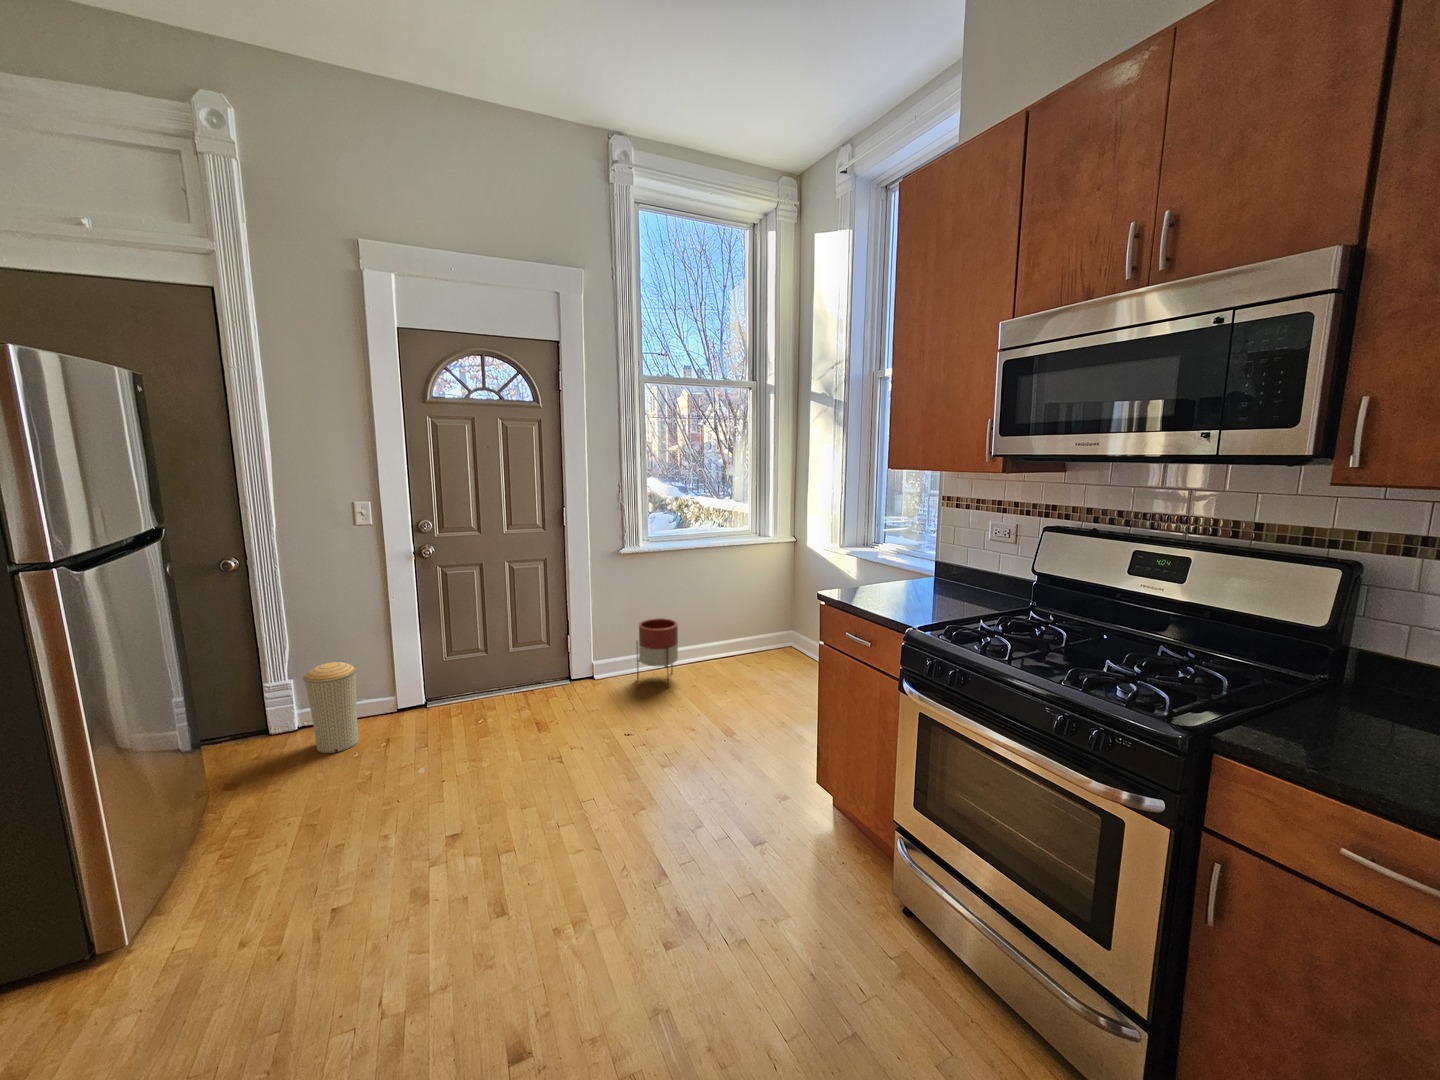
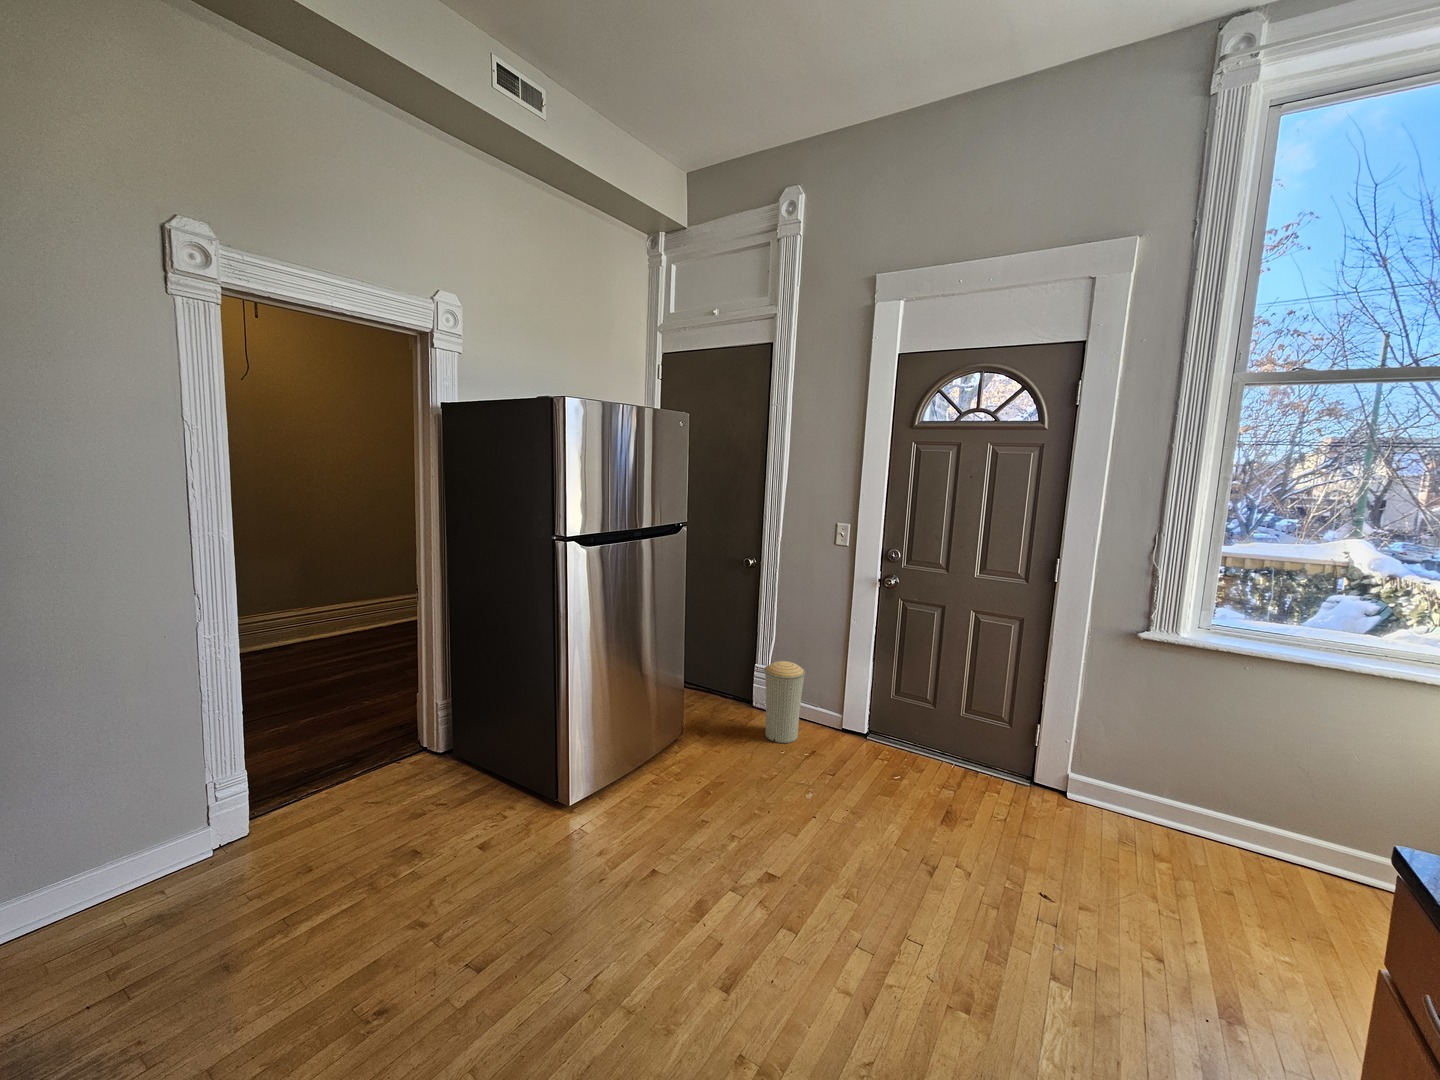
planter: present [636,618,678,686] -> none [1134,748,1224,868]

